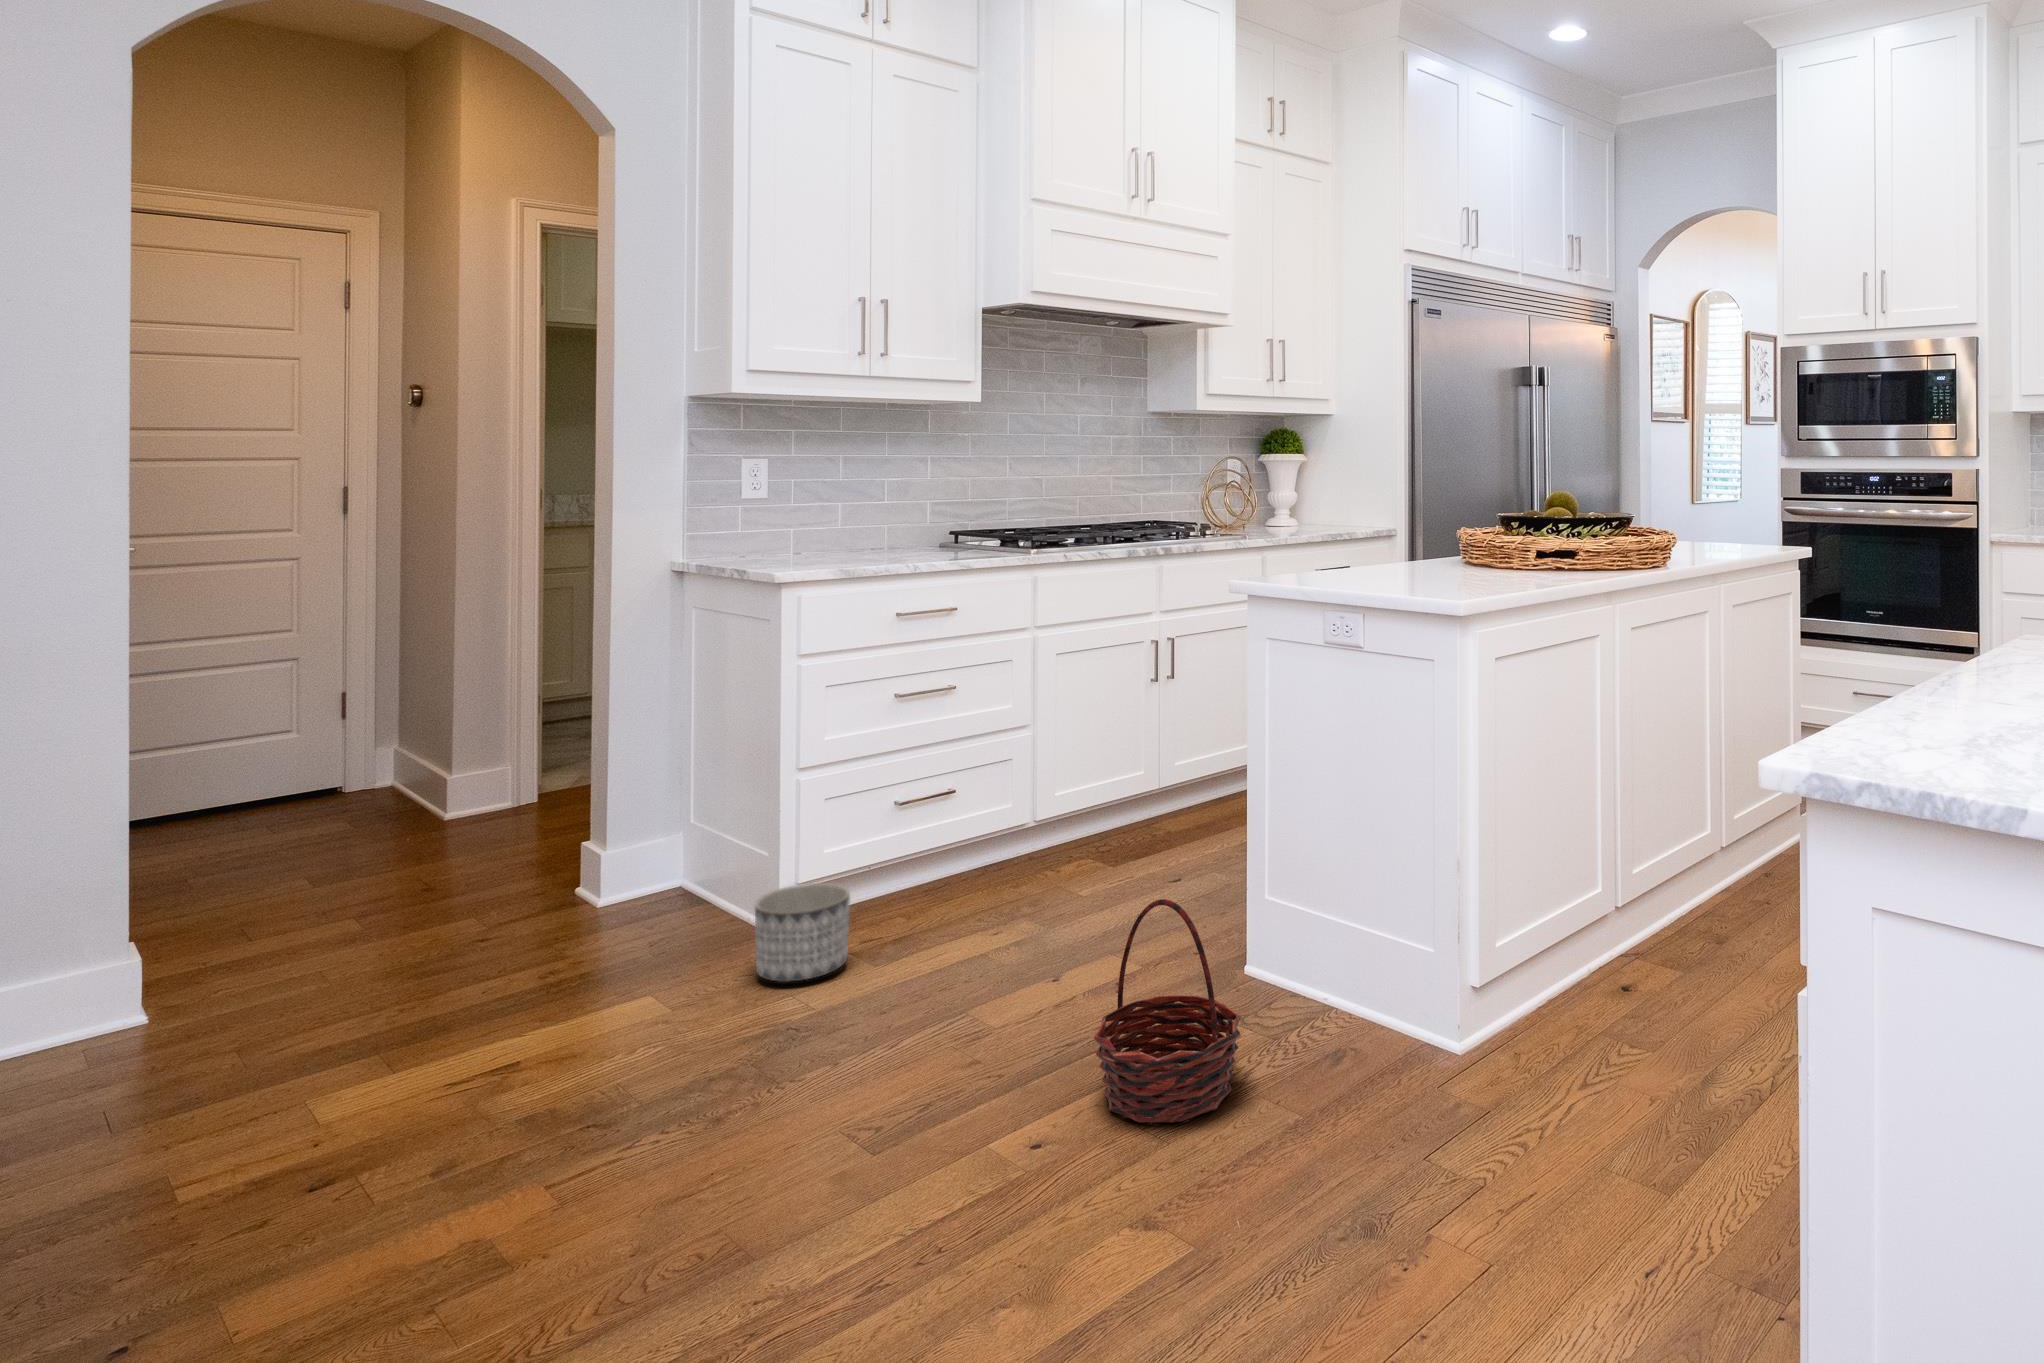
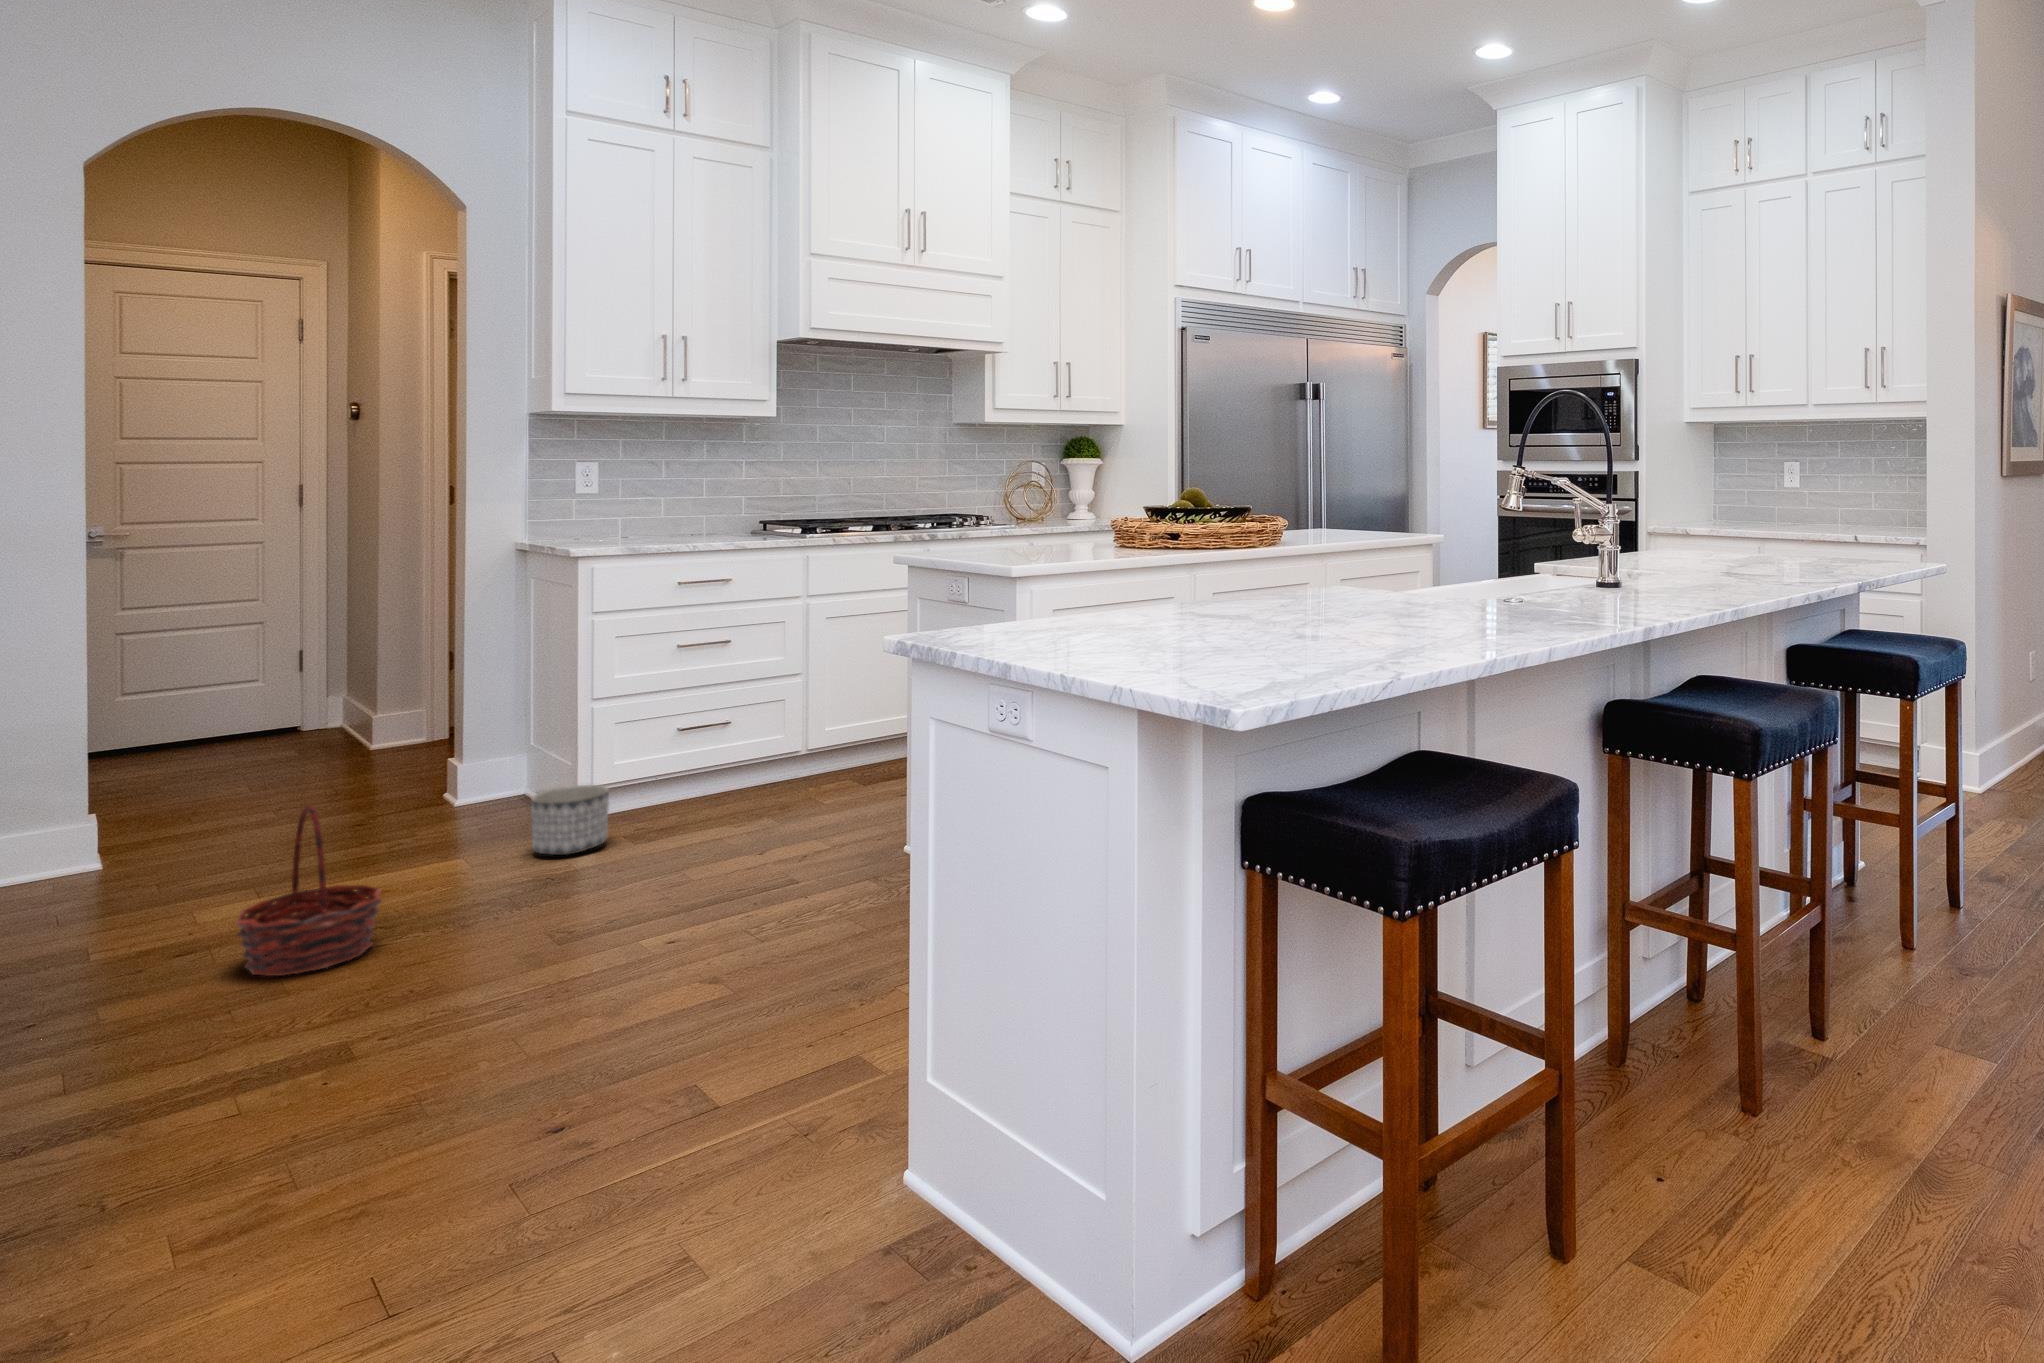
basket: present [1094,899,1241,1124] -> present [236,806,381,976]

